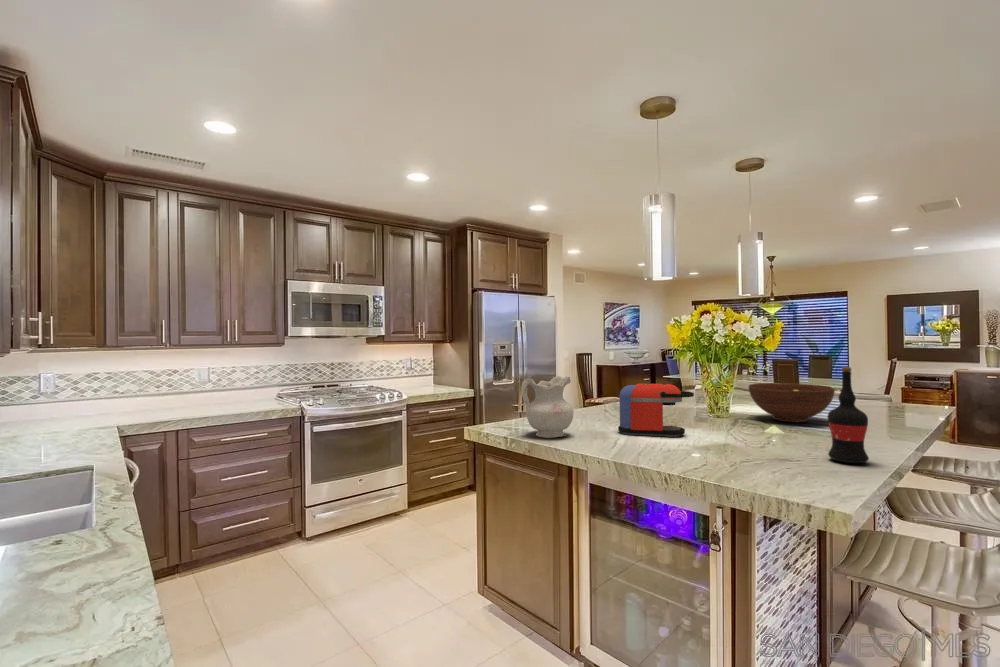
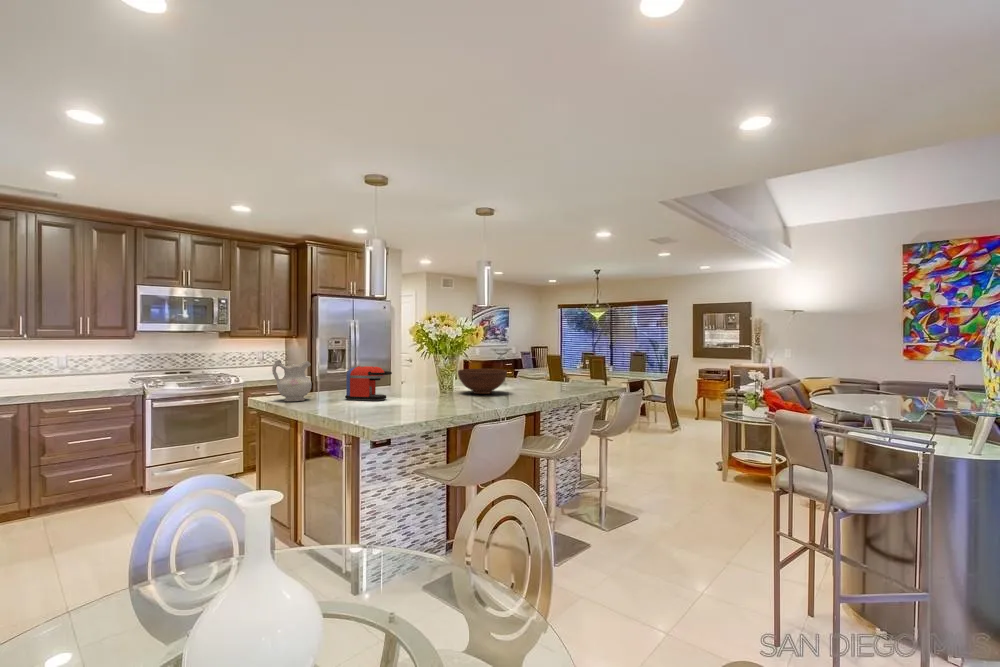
wine bottle: present [828,367,869,463] -> none [434,355,453,410]

